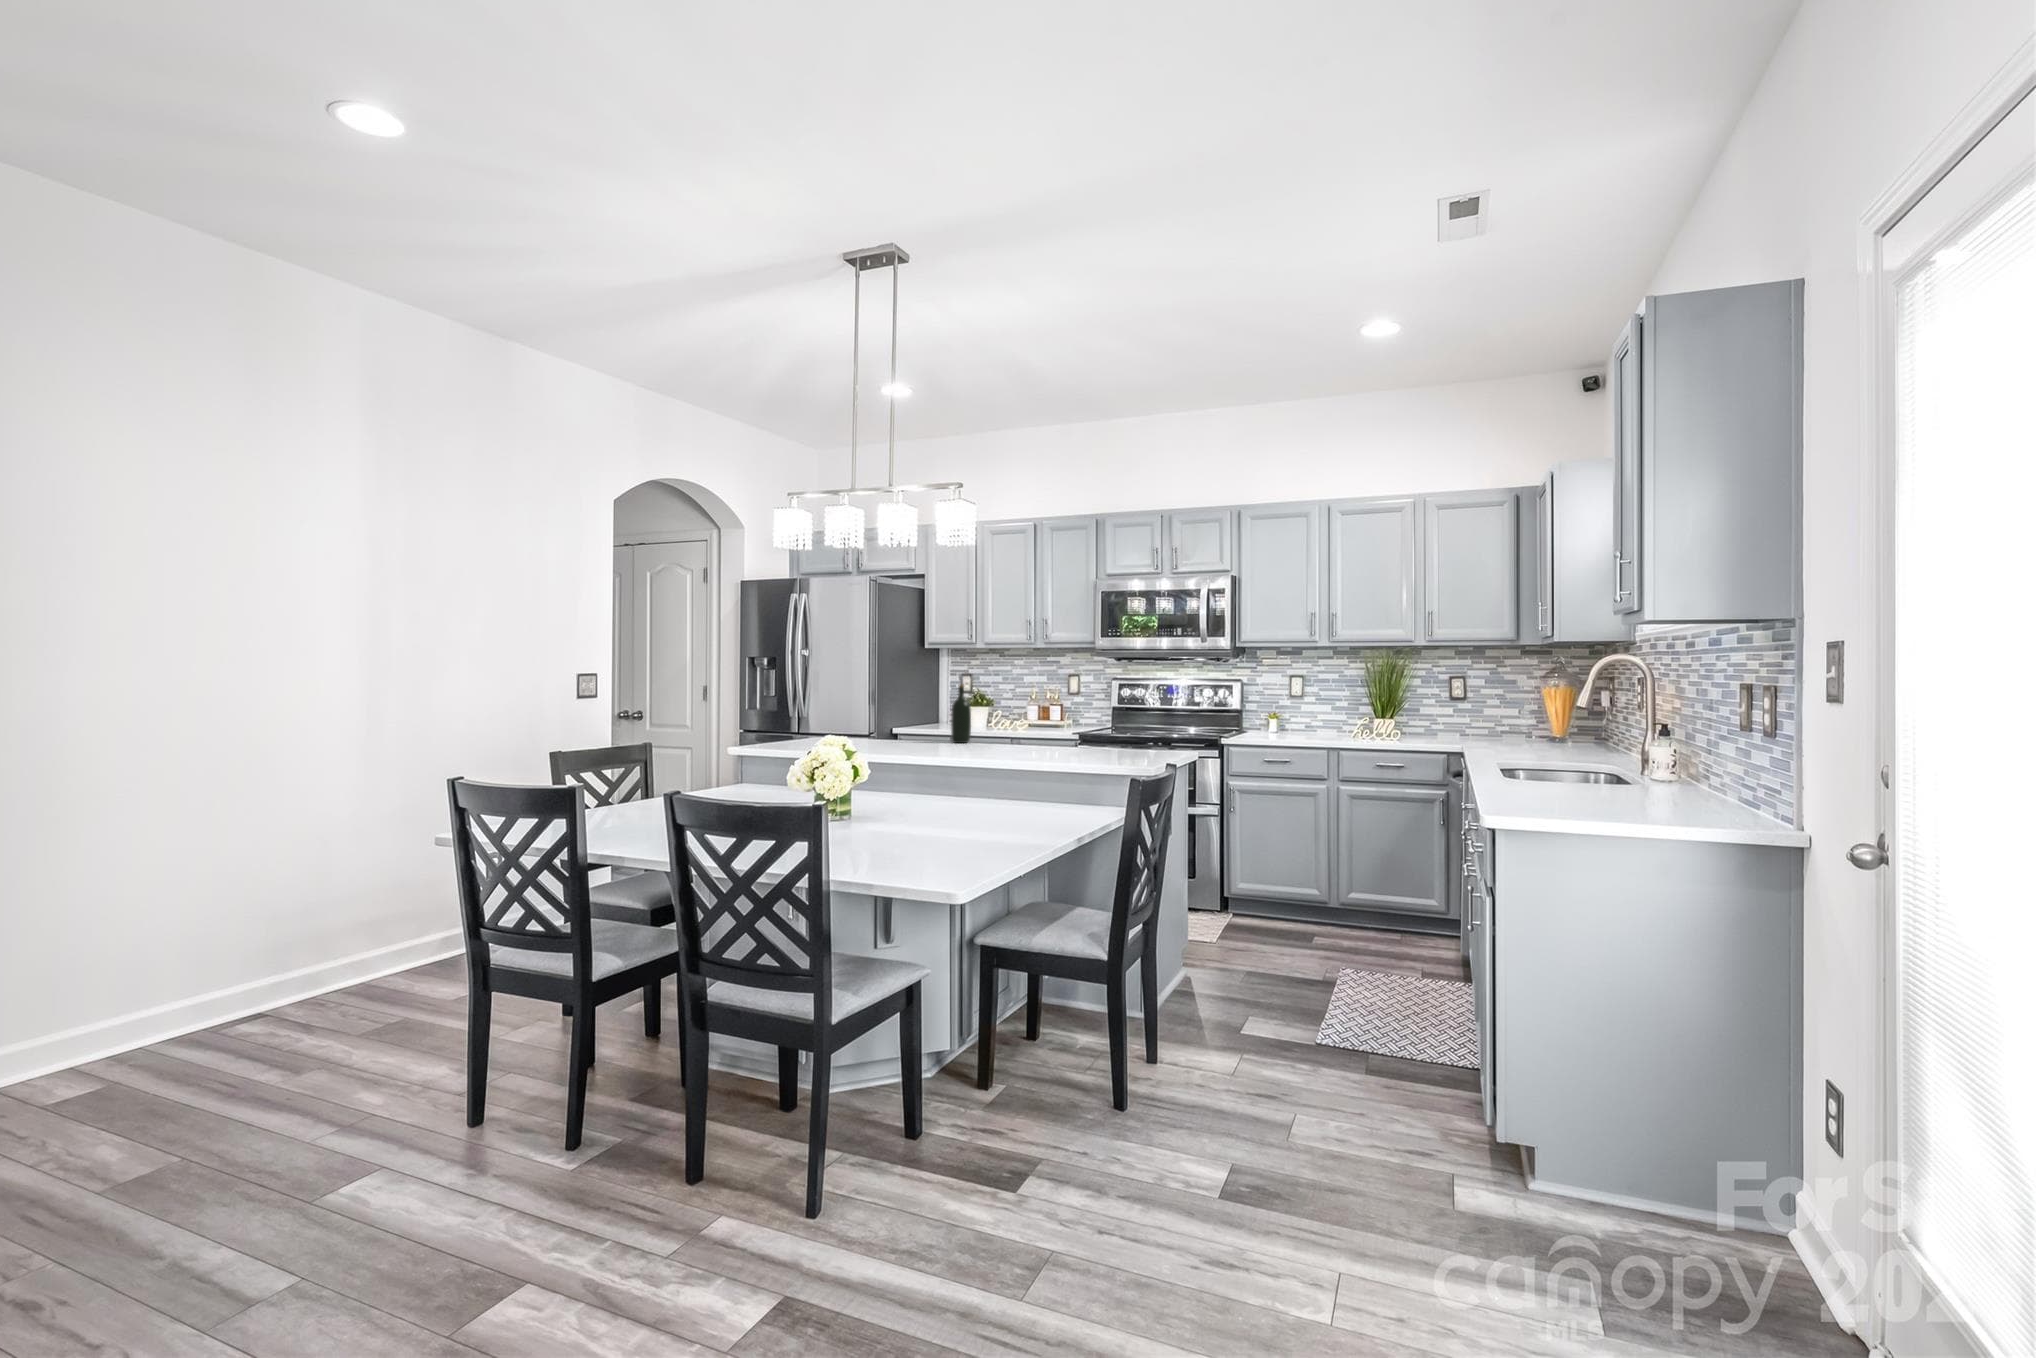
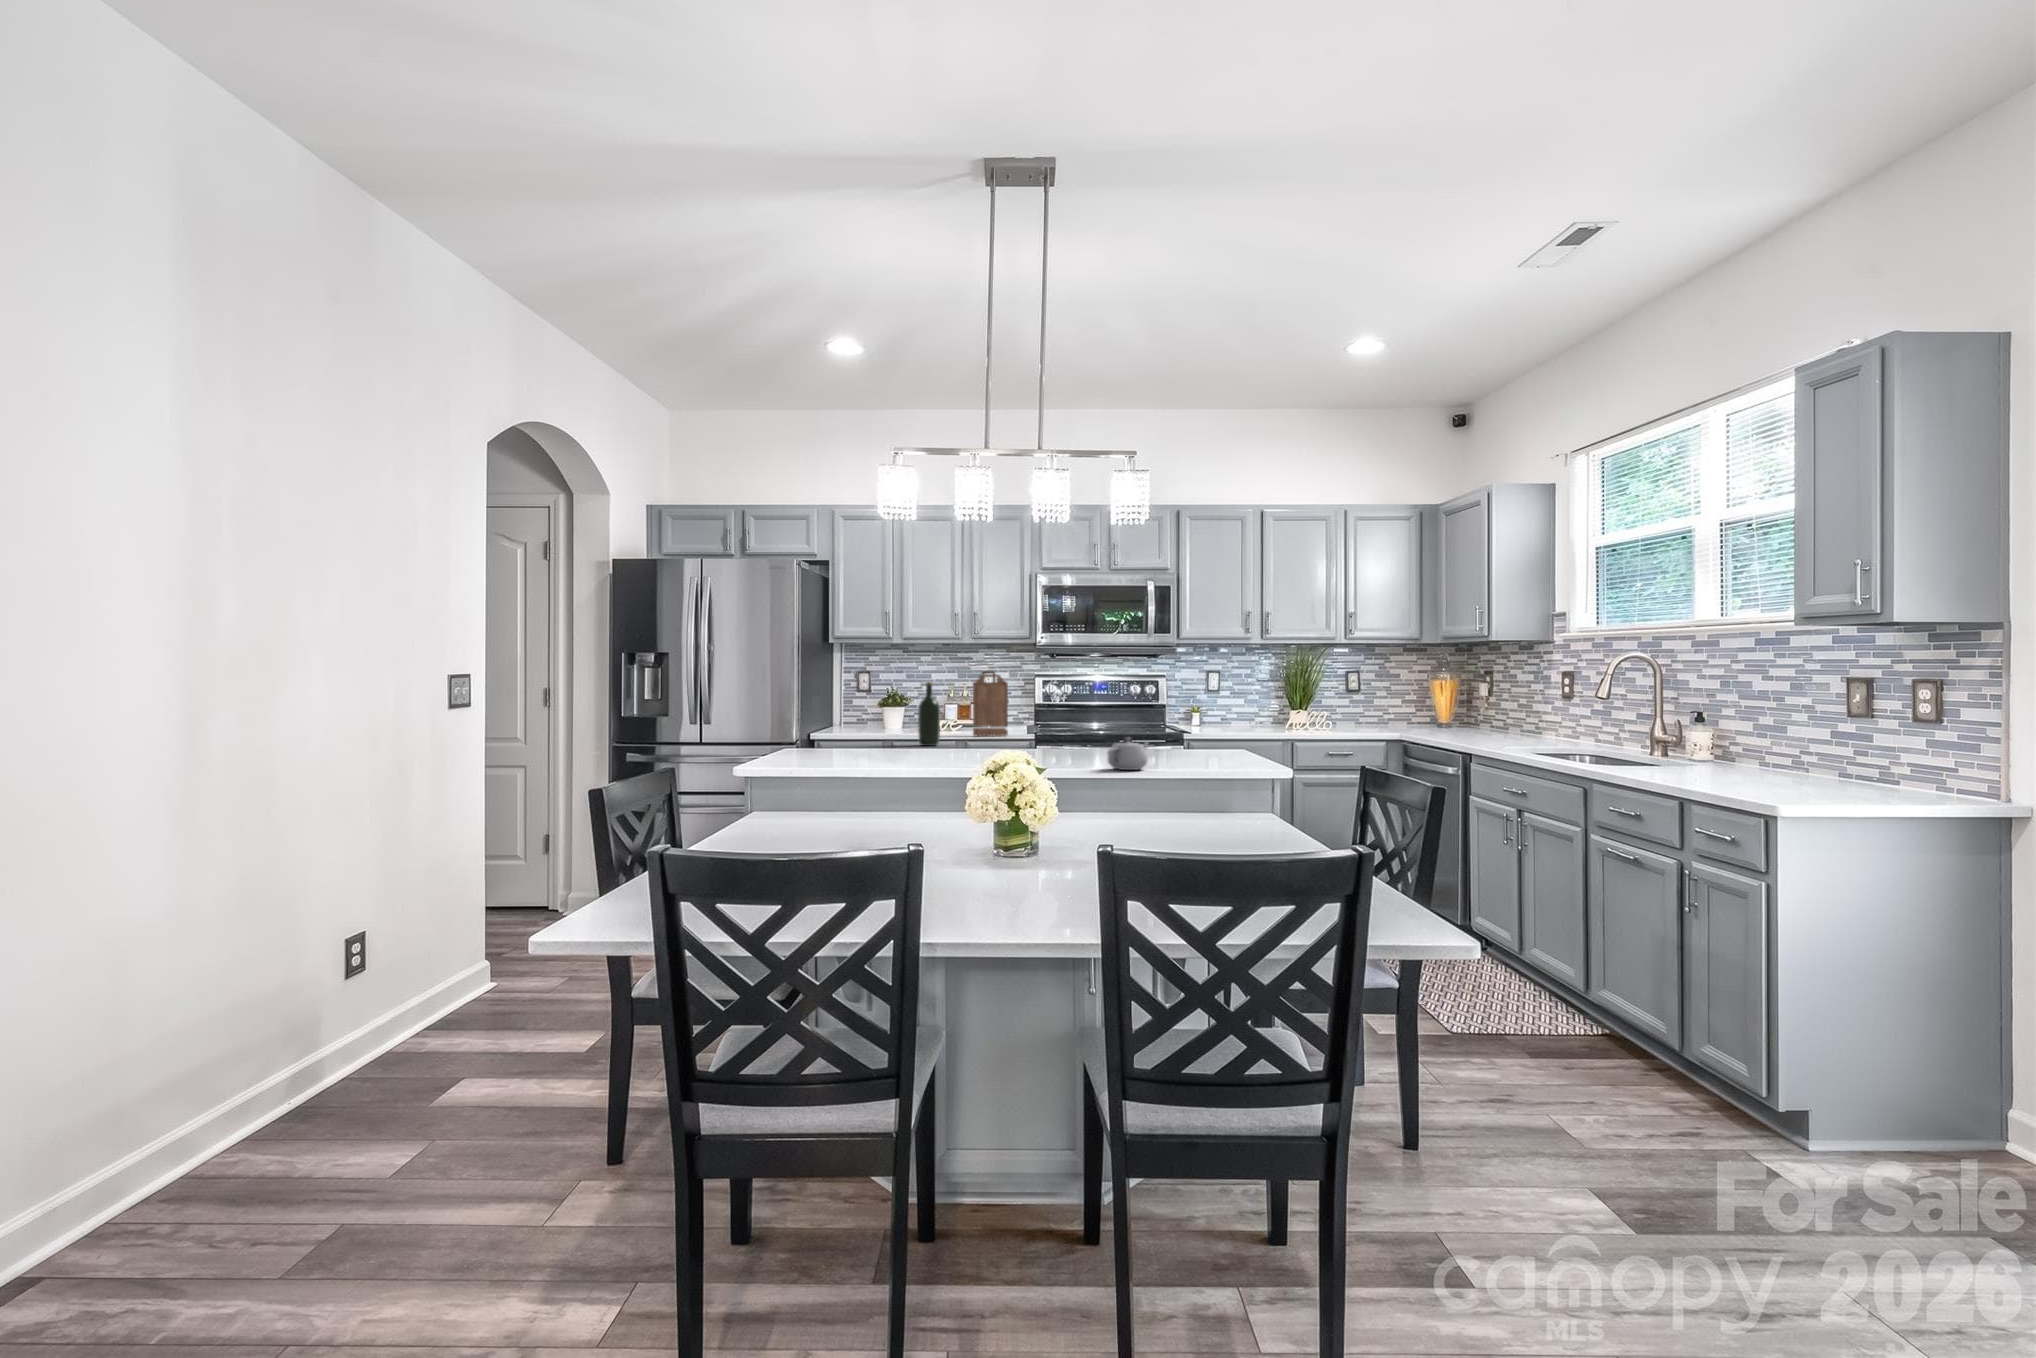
cutting board: none [1044,678,1079,738] -> present [973,674,1008,736]
teapot: none [994,736,1048,765] -> present [1108,738,1148,770]

